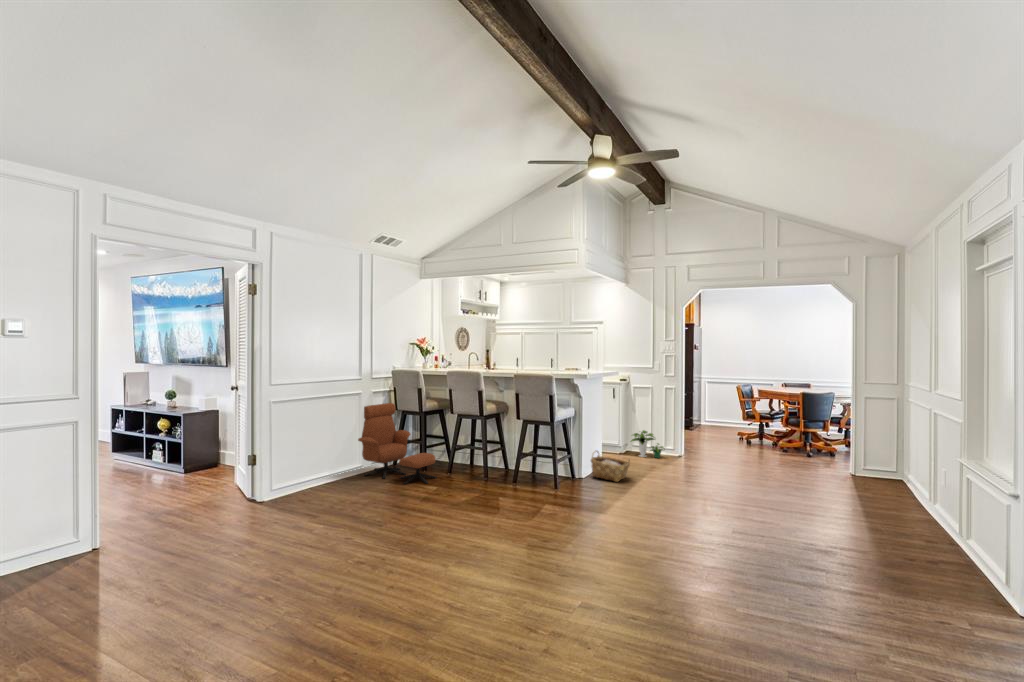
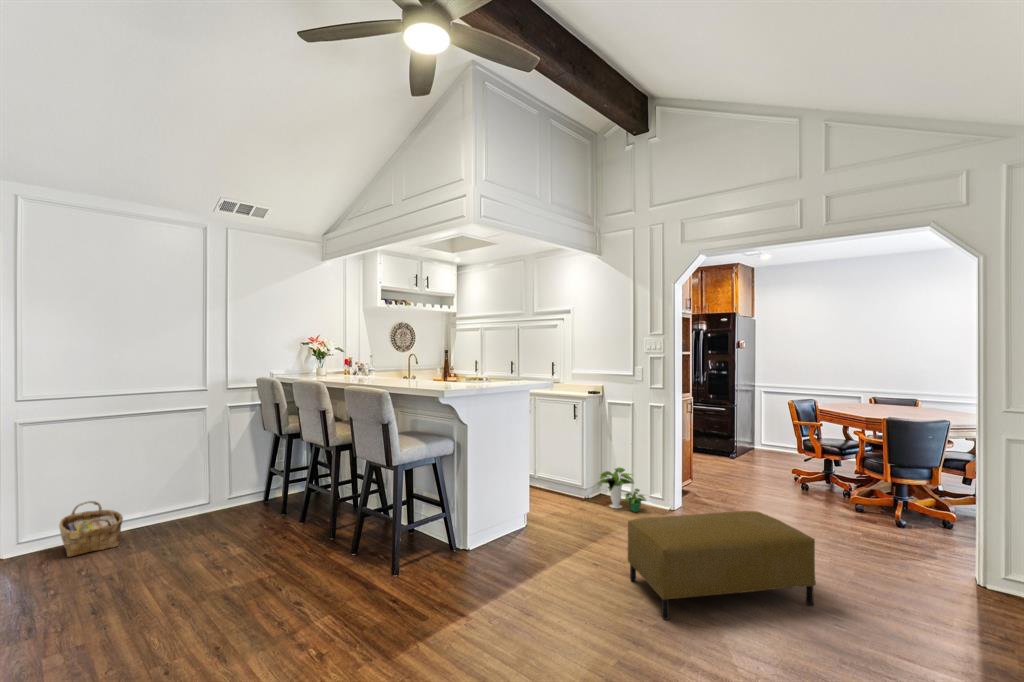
lounge chair: present [358,403,437,484] -> none [178,421,274,543]
ottoman: none [685,444,784,496] -> present [628,511,816,620]
woven basket: present [591,451,630,482] -> present [59,501,123,557]

